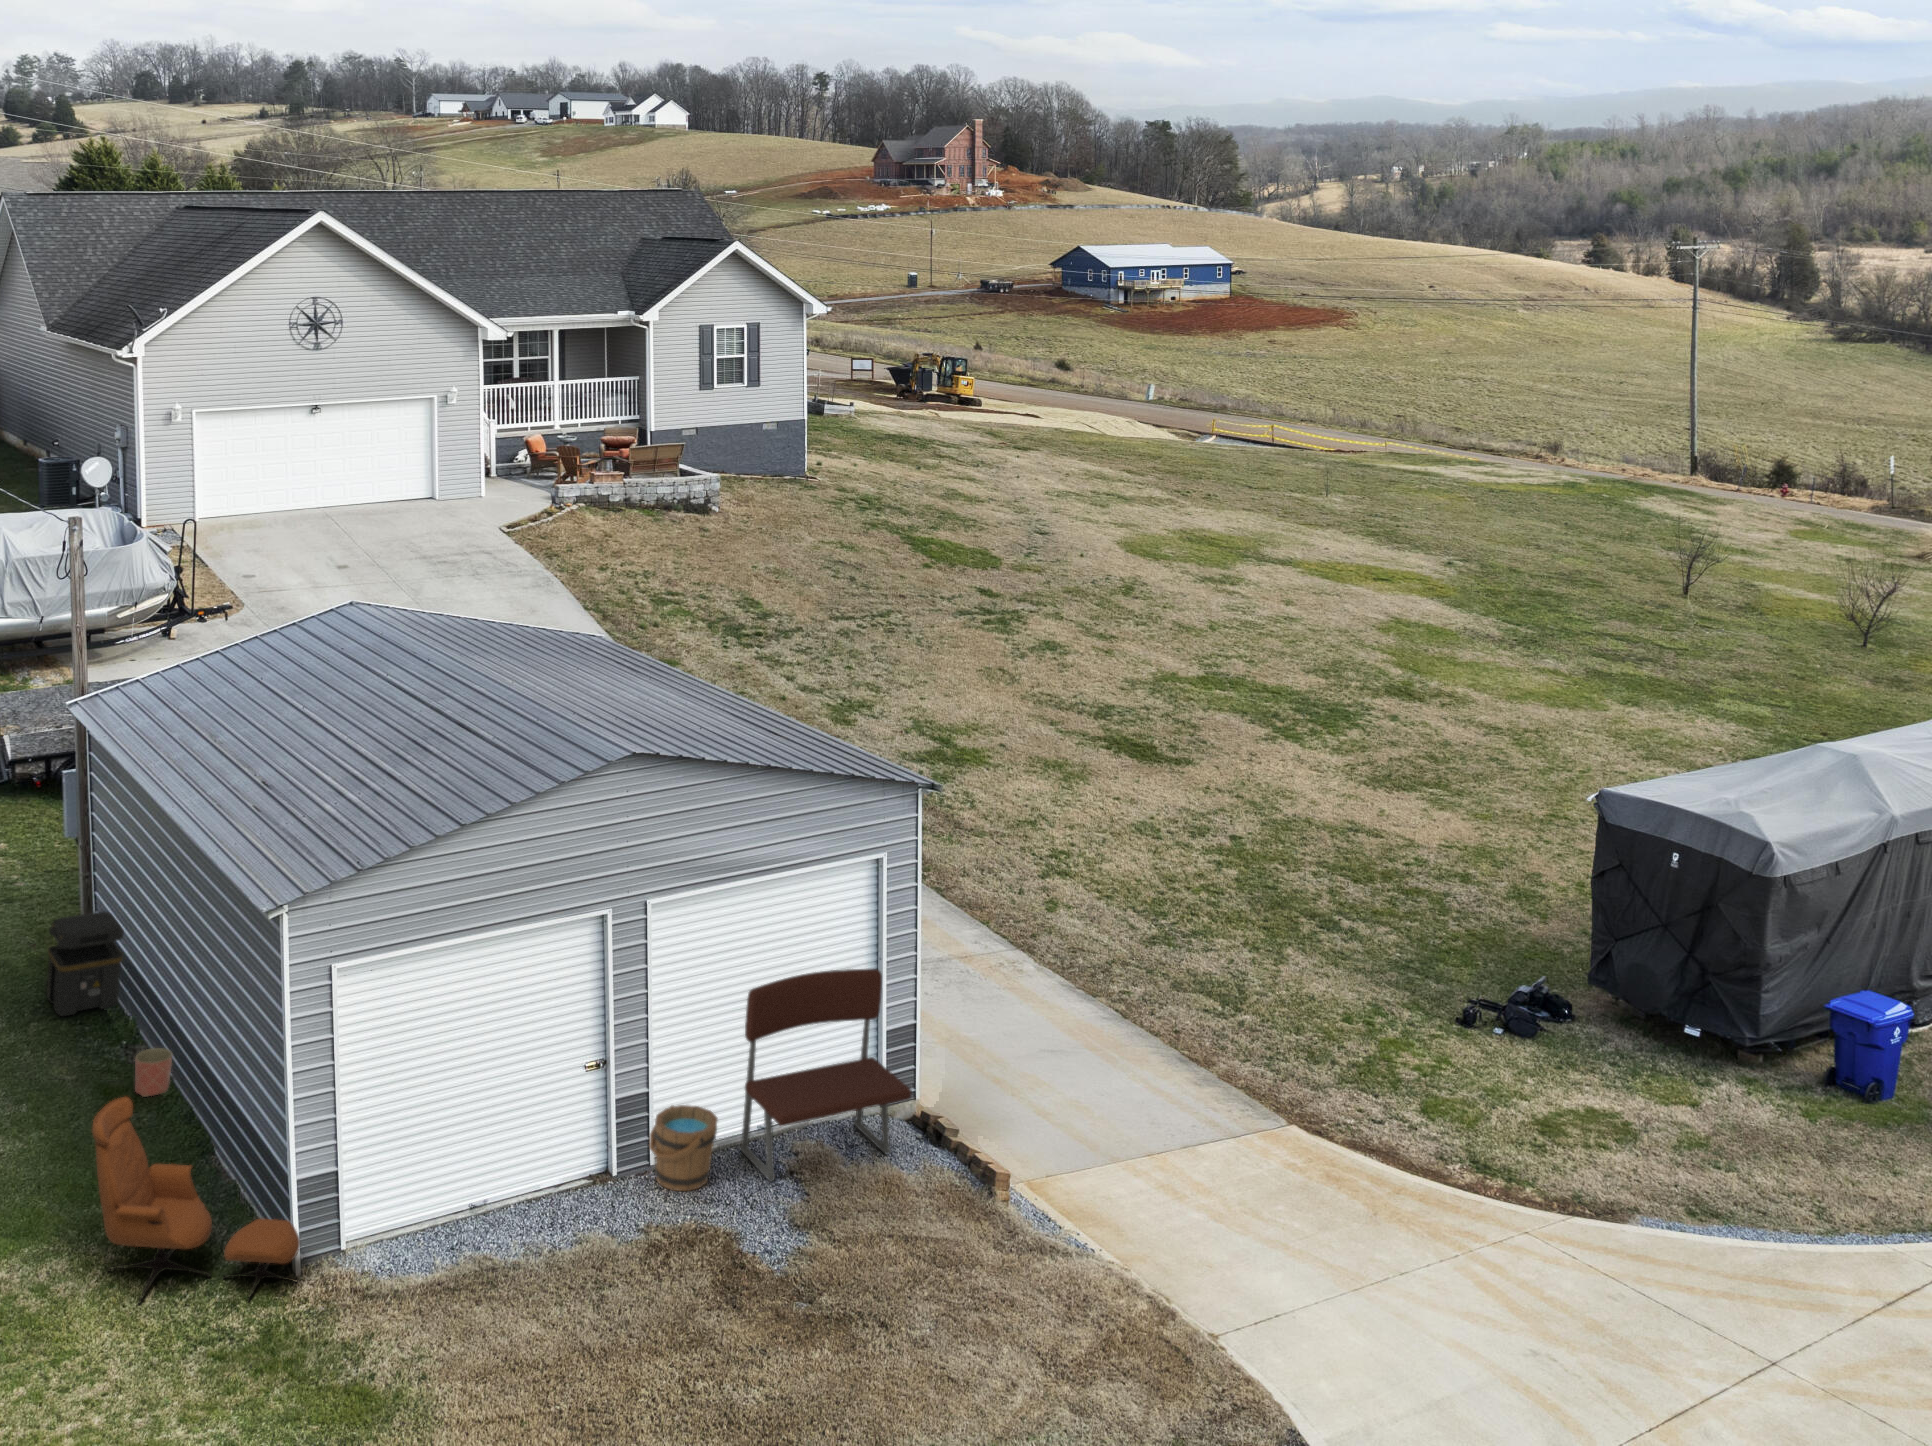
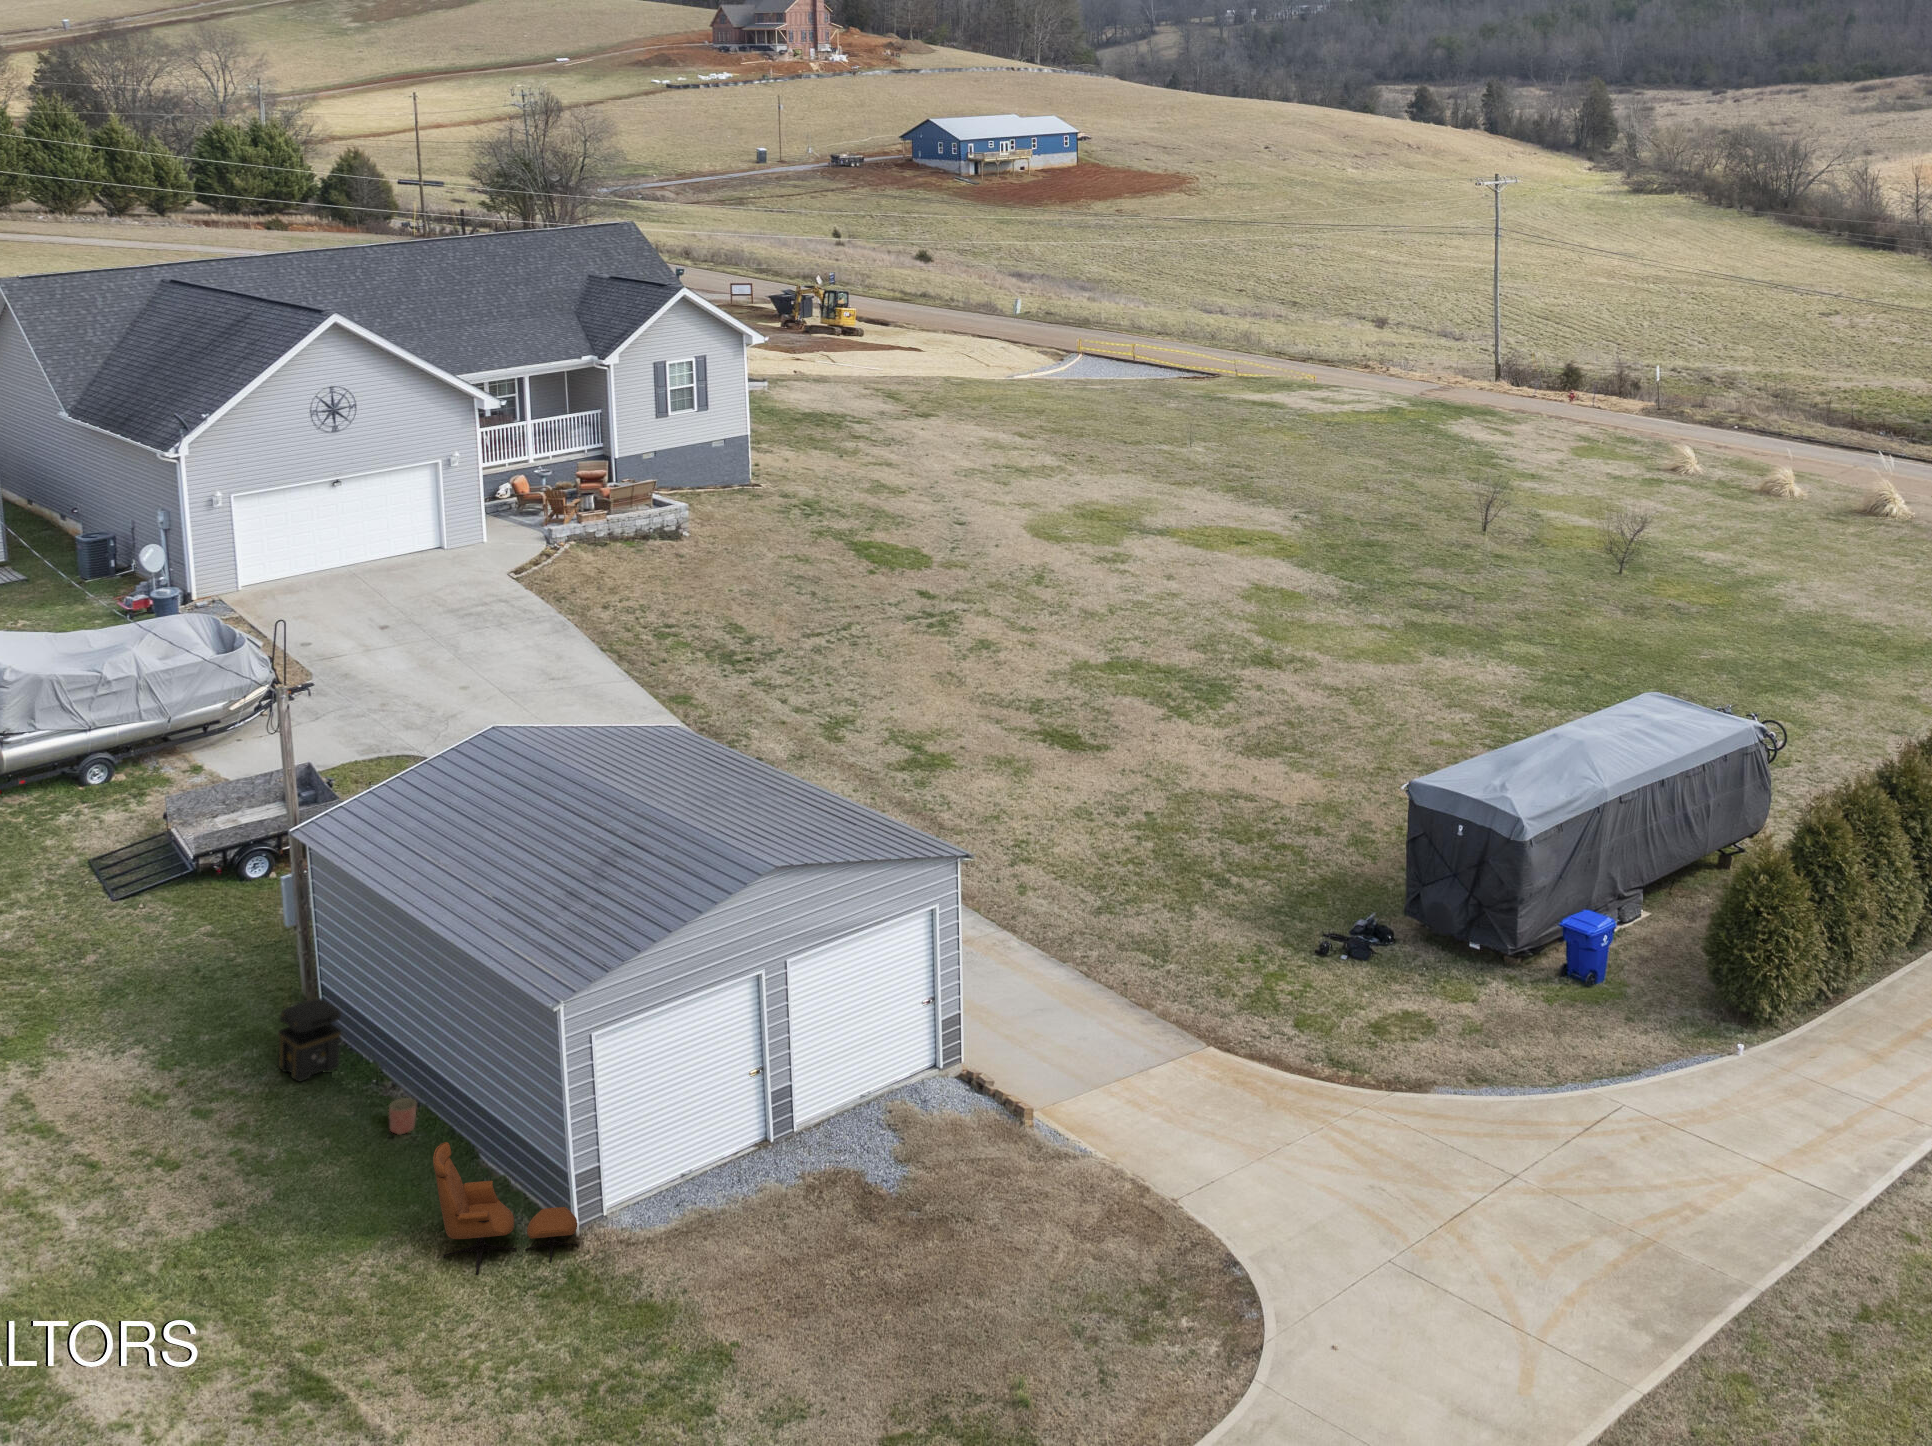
bench: present [739,969,912,1181] -> none [844,981,962,1134]
bucket: present [649,1105,718,1191] -> none [786,1091,835,1150]

